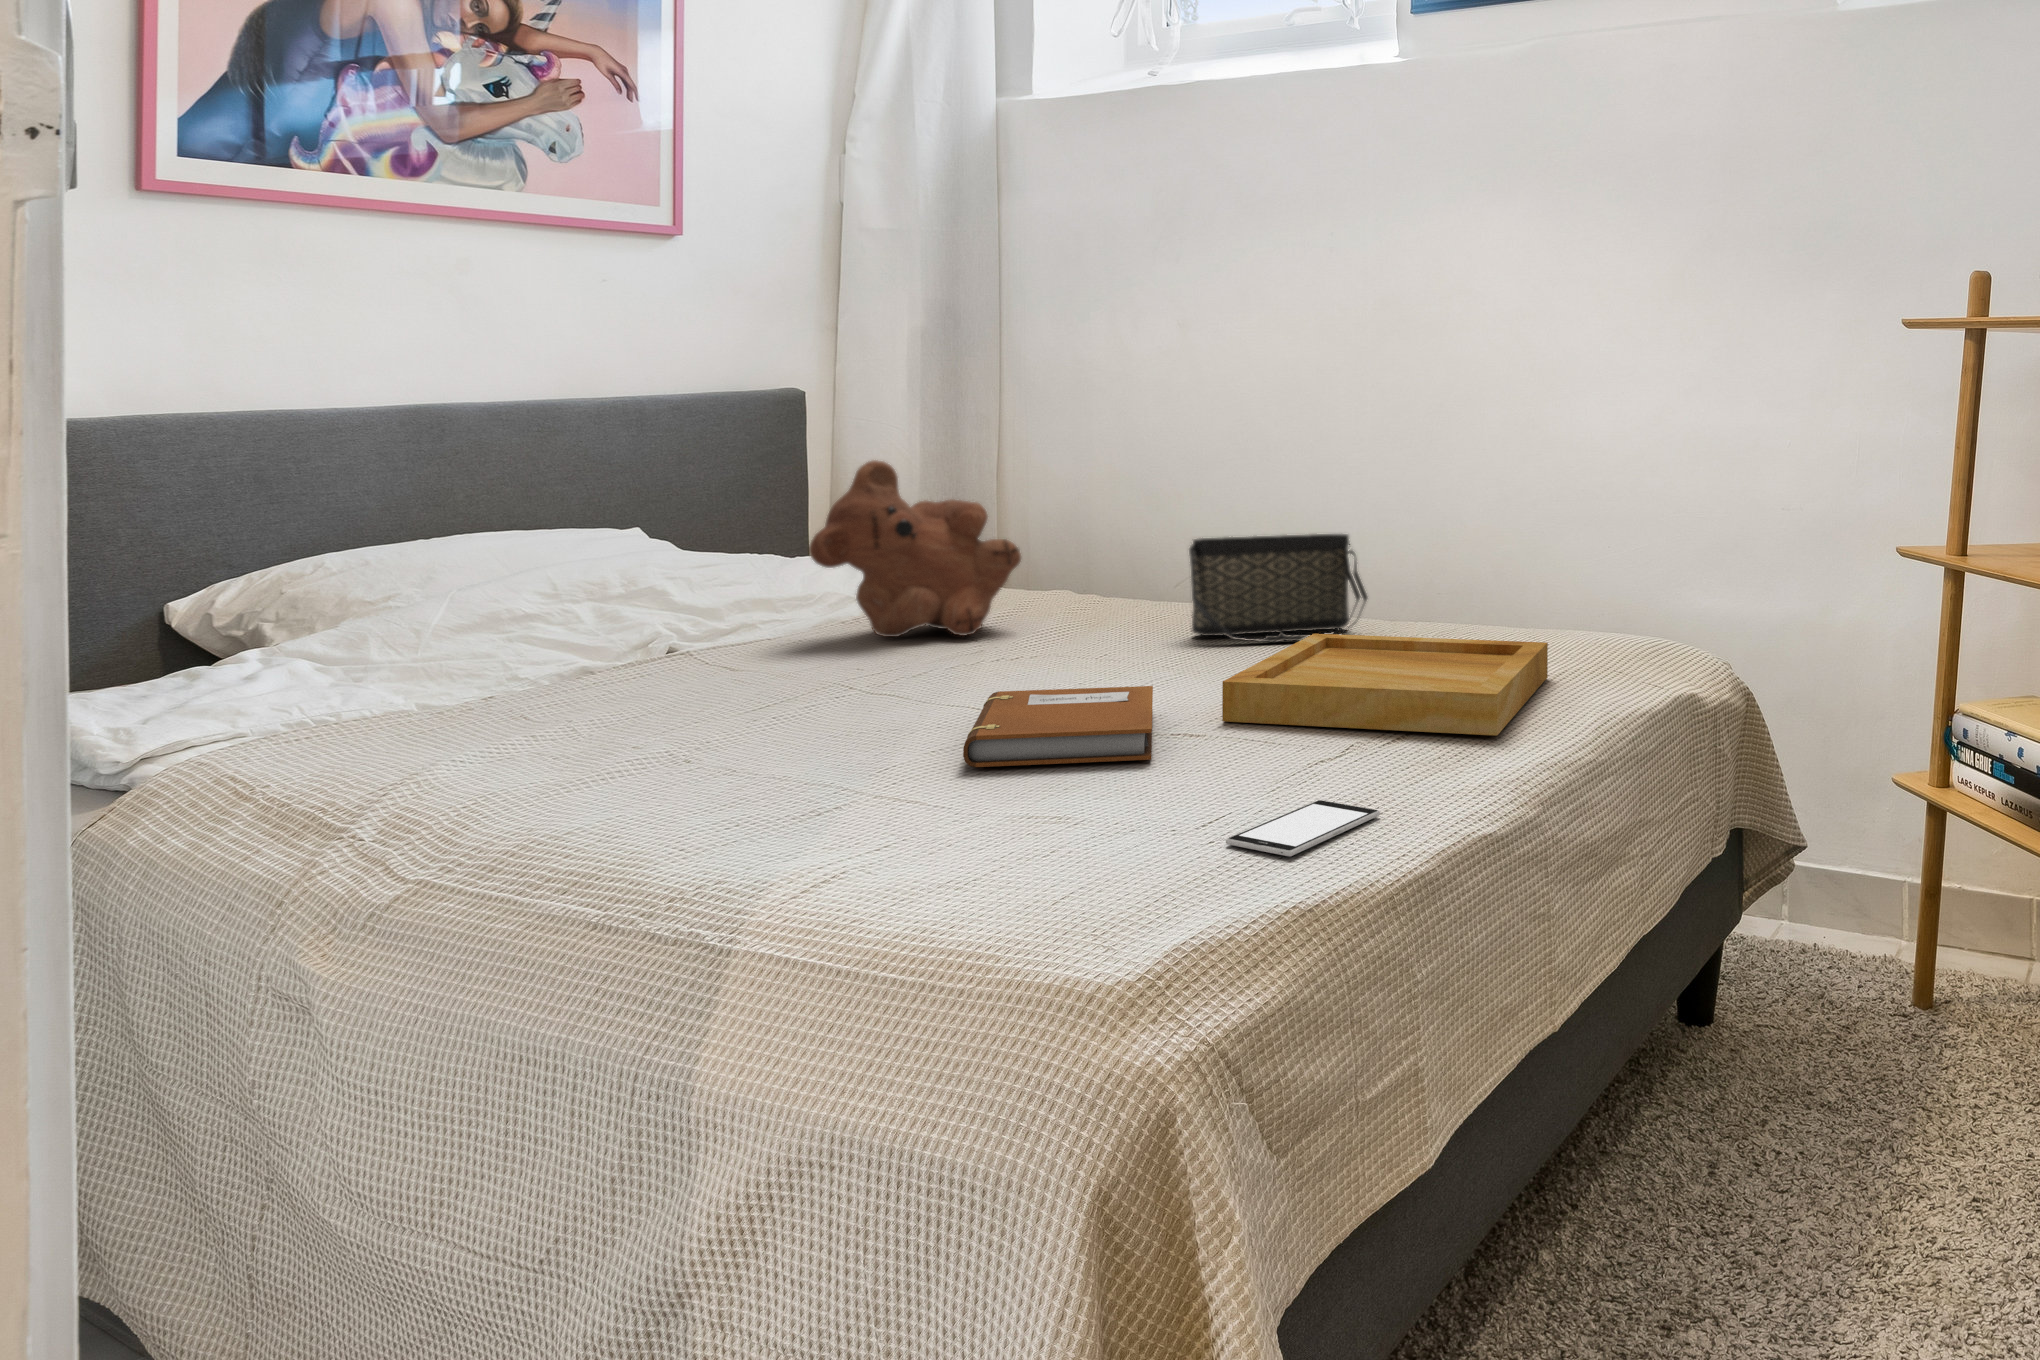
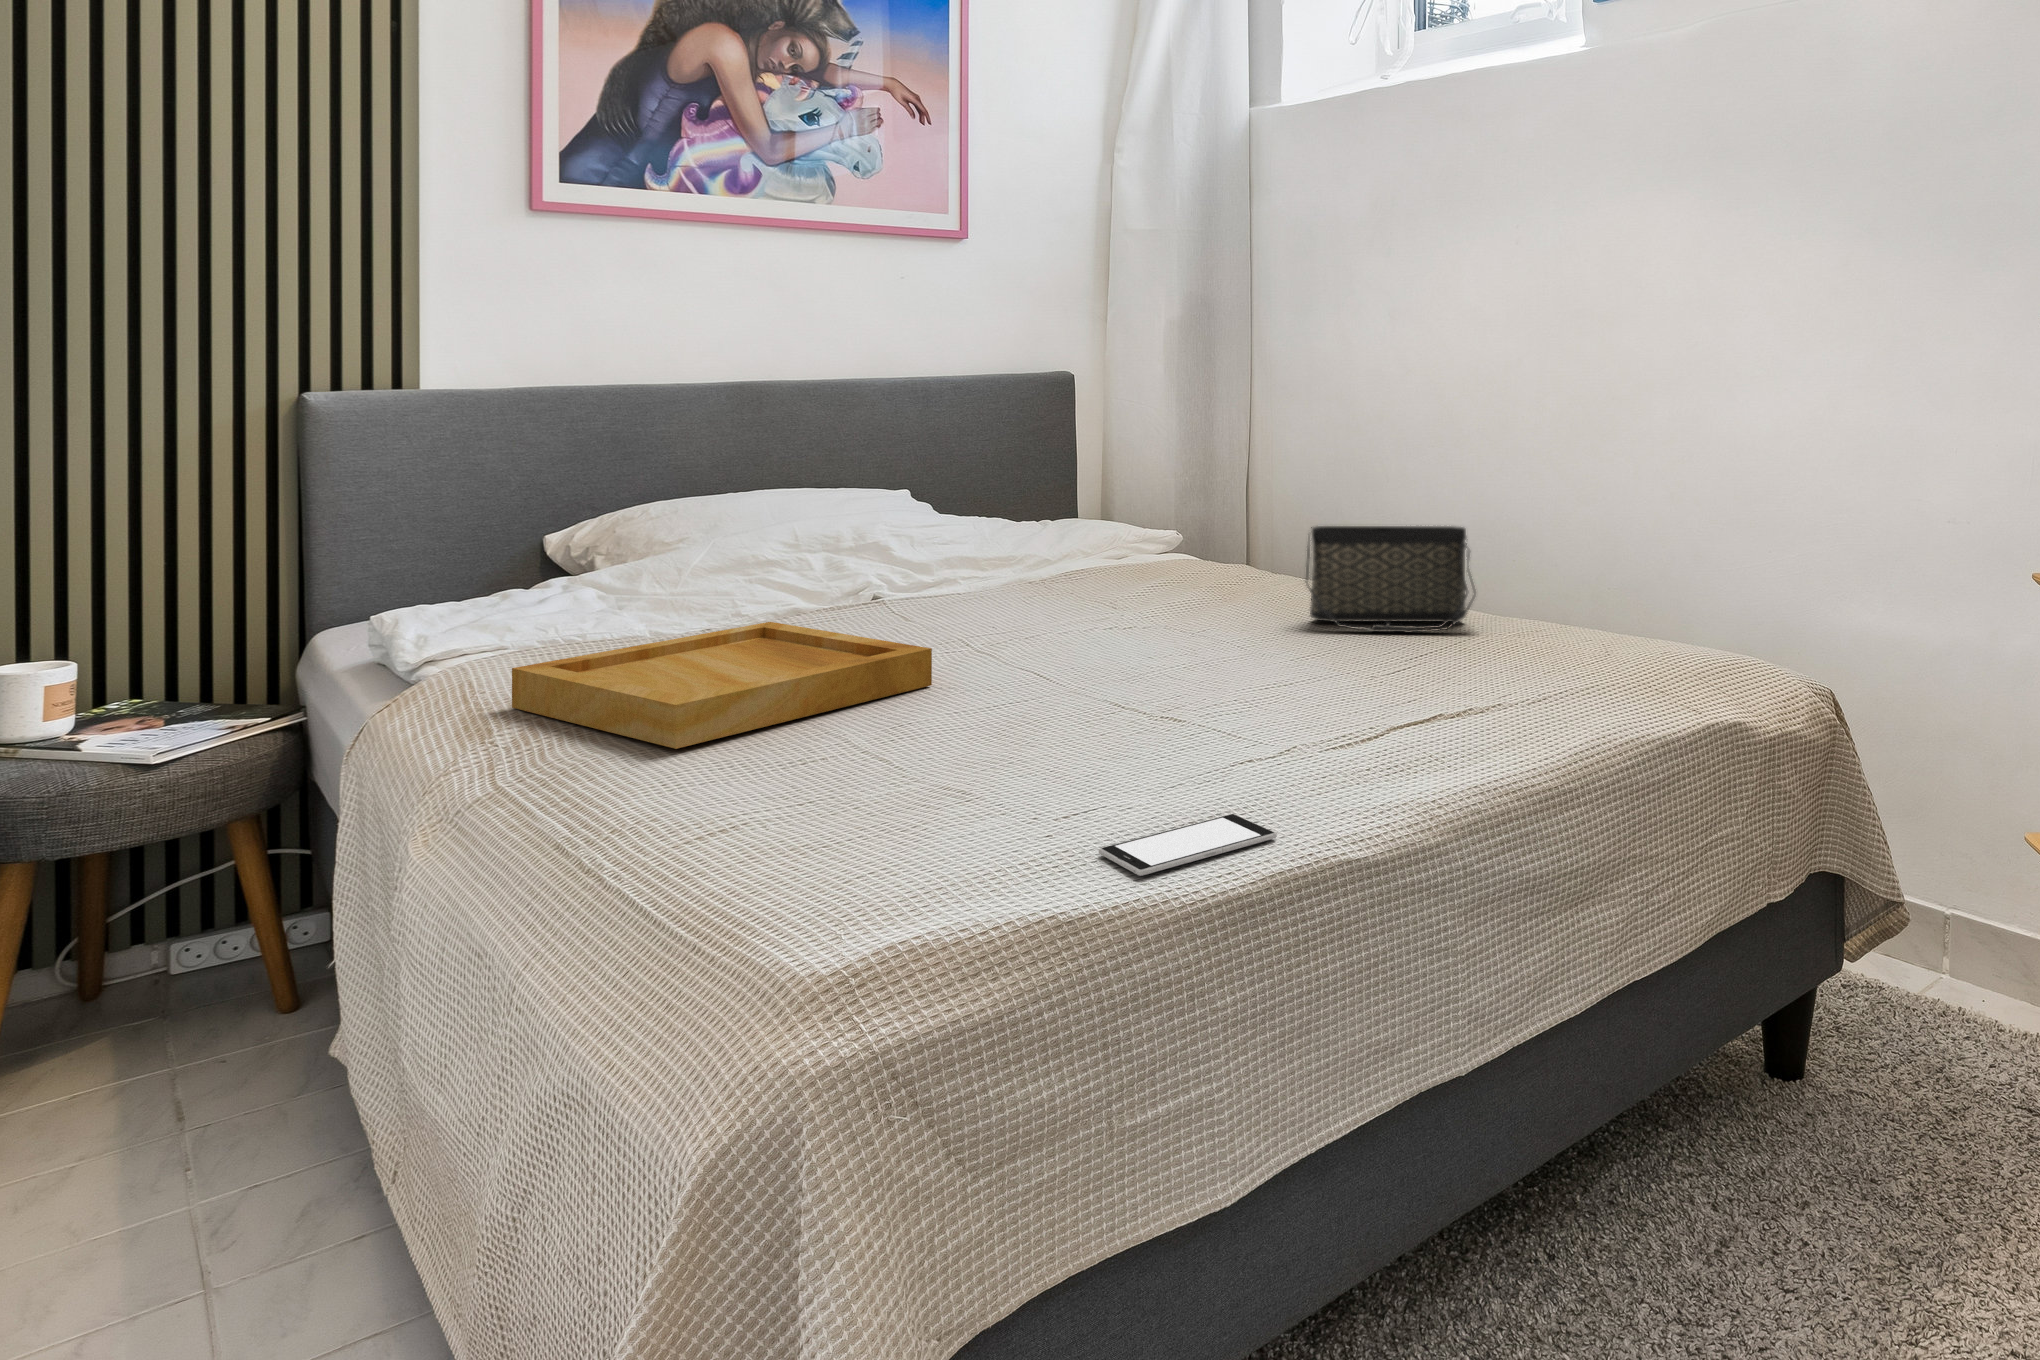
teddy bear: present [809,460,1021,637] -> none [981,442,1171,606]
tray: present [1222,634,1548,736] -> present [512,622,932,749]
notebook: present [963,686,1153,767] -> none [963,669,1190,751]

